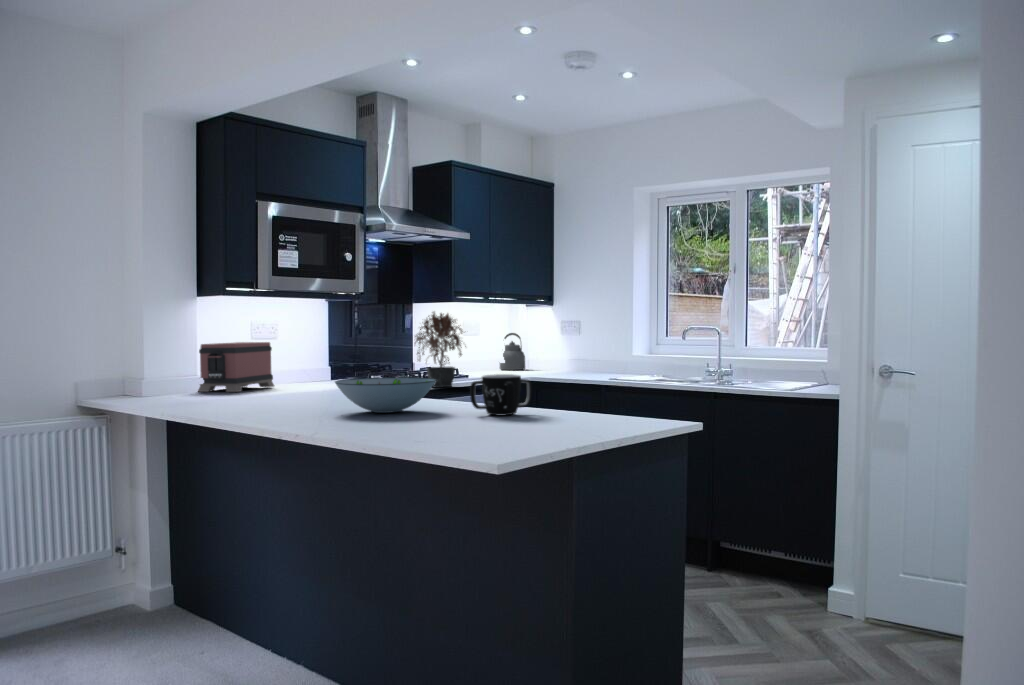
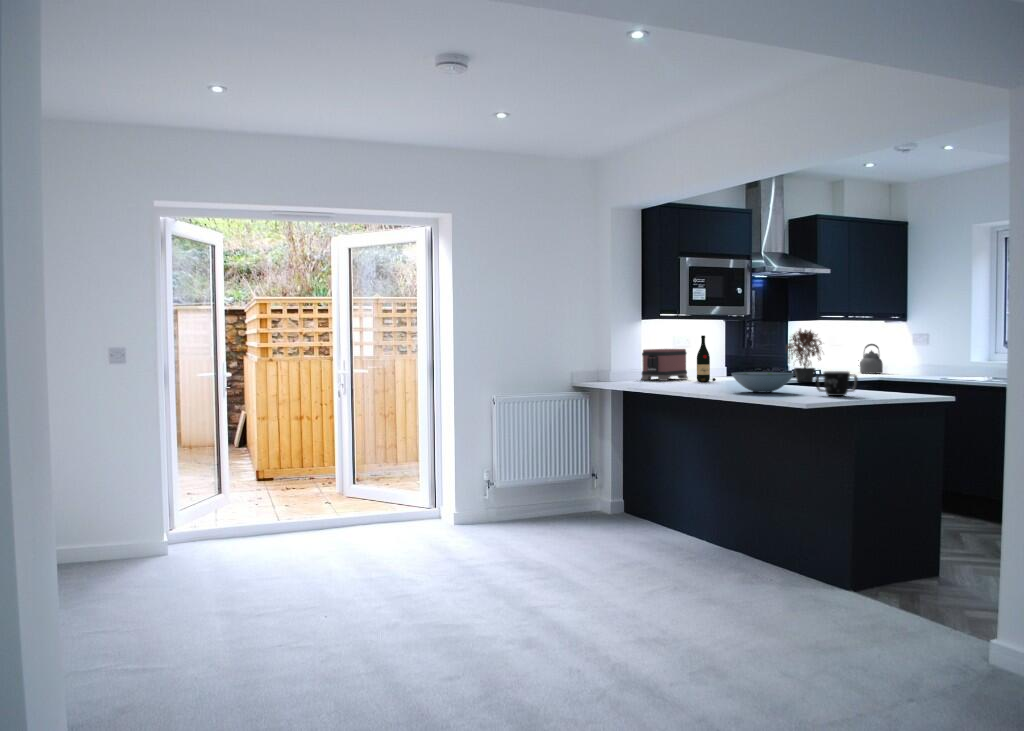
wine bottle: none [286,321,316,392] -> present [697,335,716,382]

